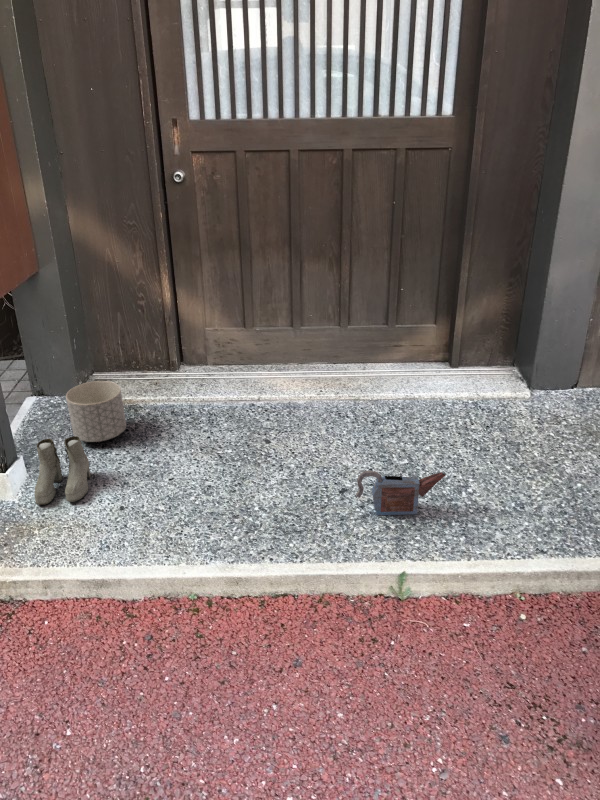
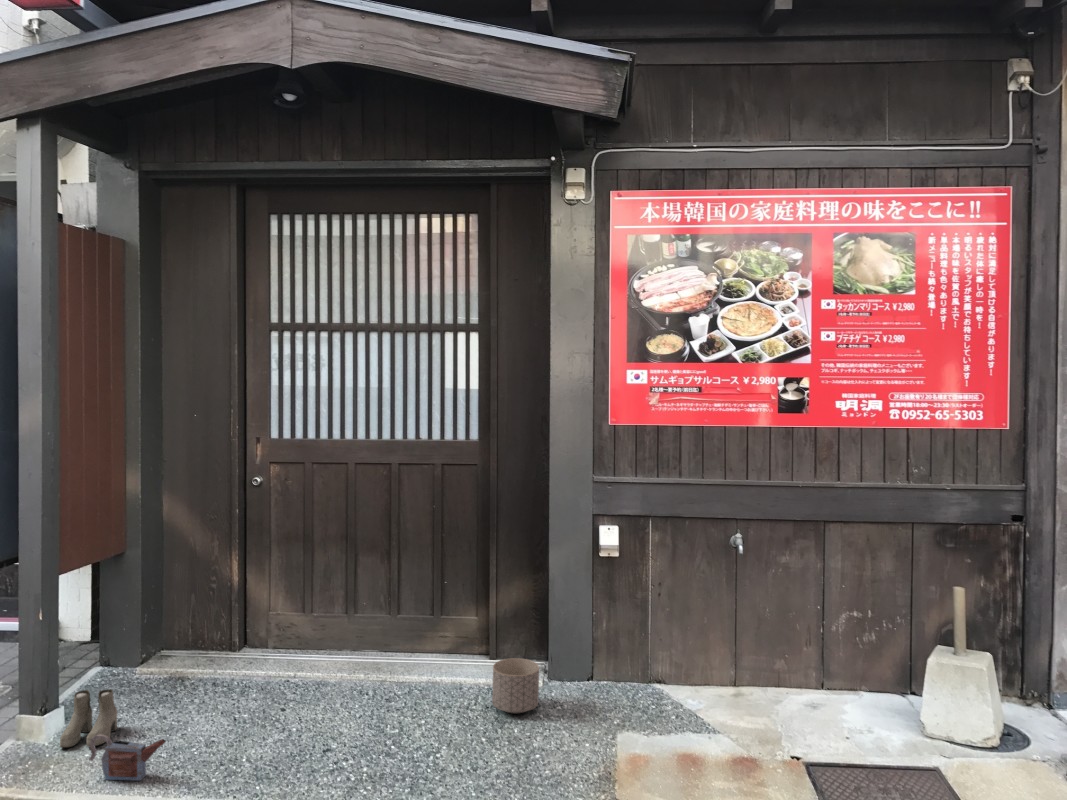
planter: present [66,381,126,442] -> present [492,658,539,714]
watering can: present [356,471,446,515] -> present [89,735,166,781]

